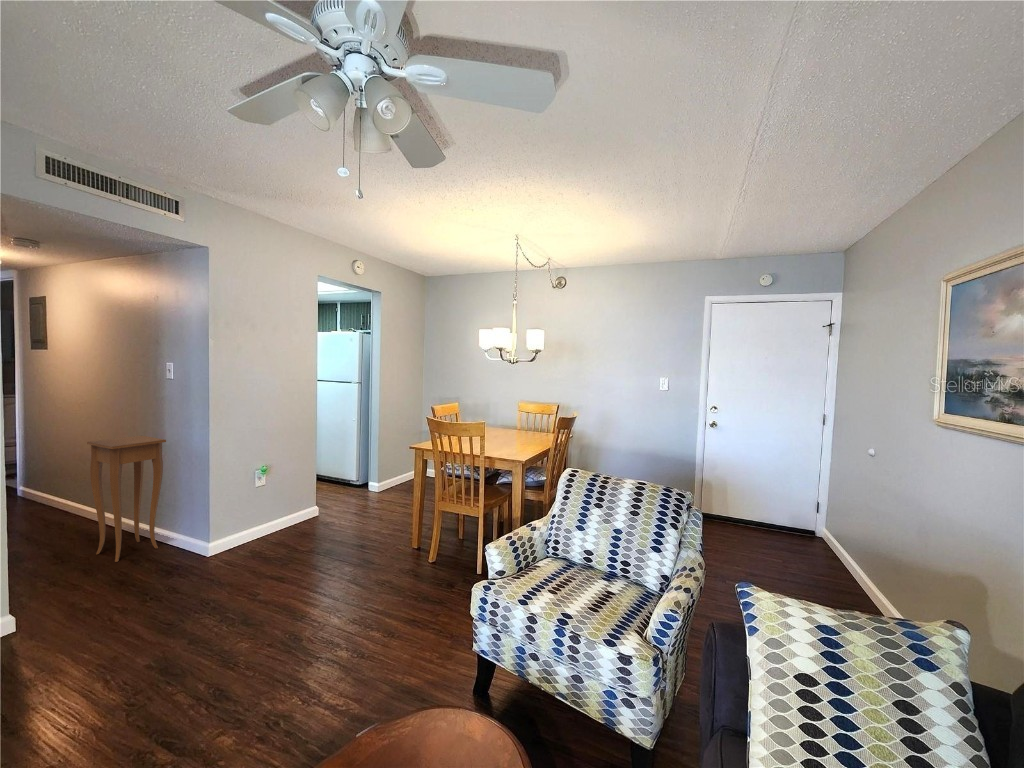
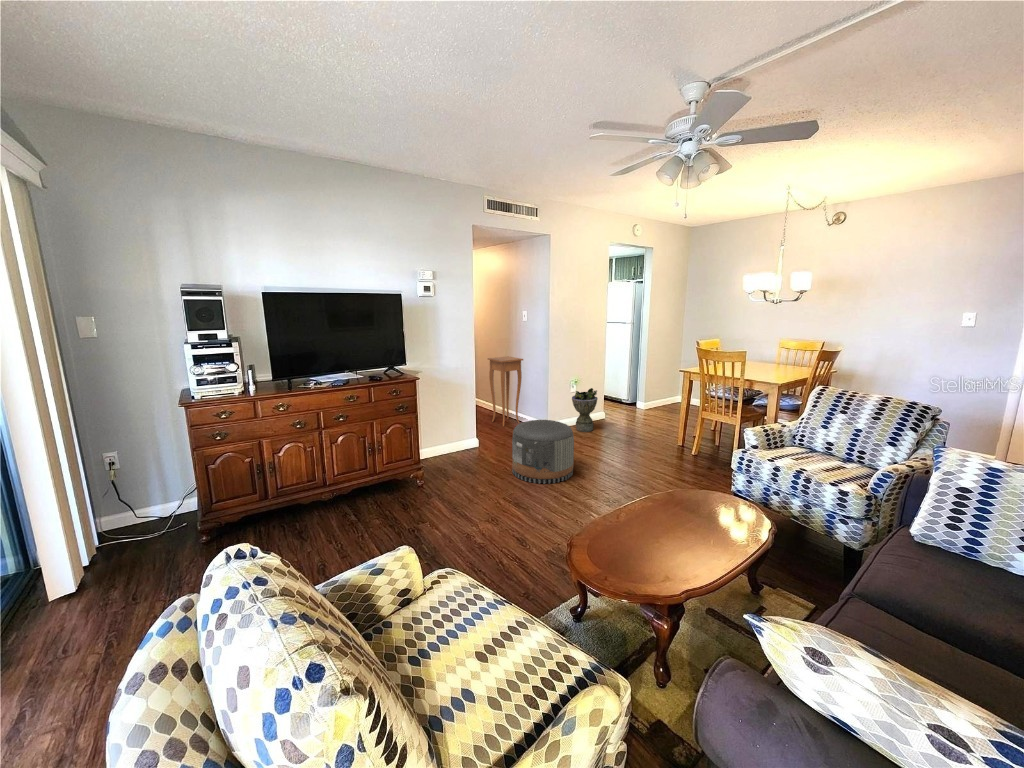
planter: none [254,478,299,548] -> present [572,388,598,432]
pouf: none [52,560,215,723] -> present [512,420,574,484]

